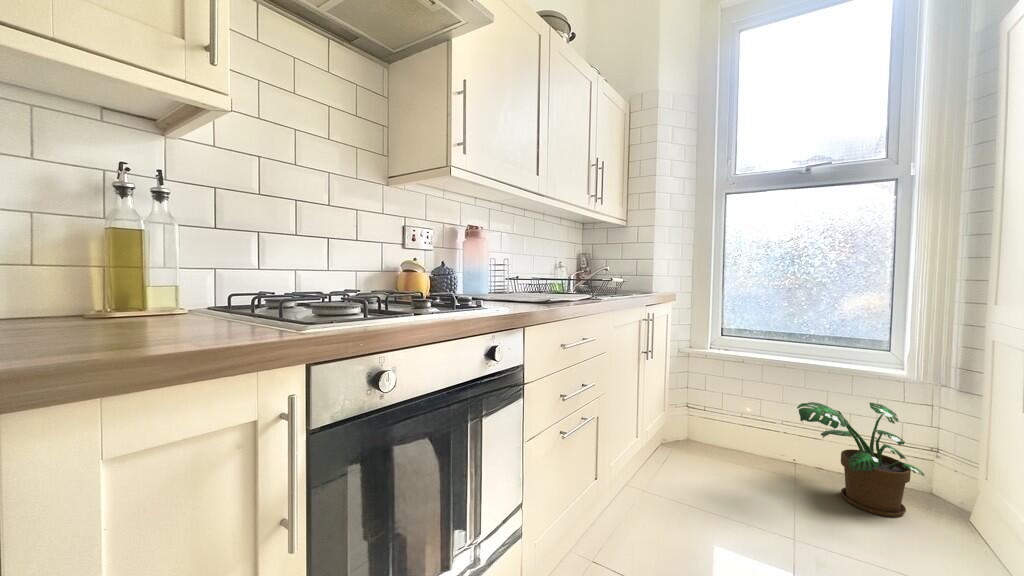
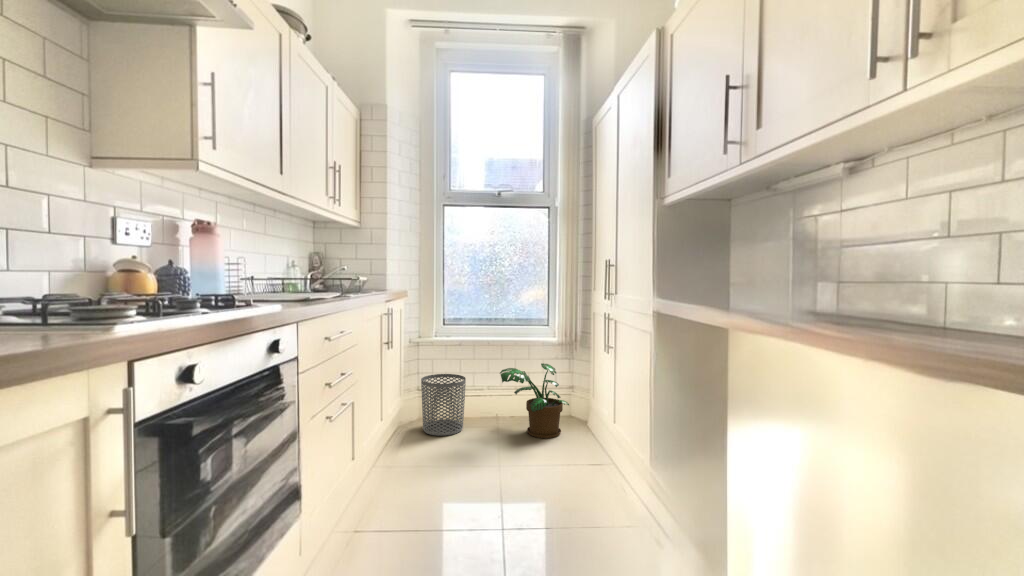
waste bin: none [689,391,747,467] -> present [421,374,466,436]

